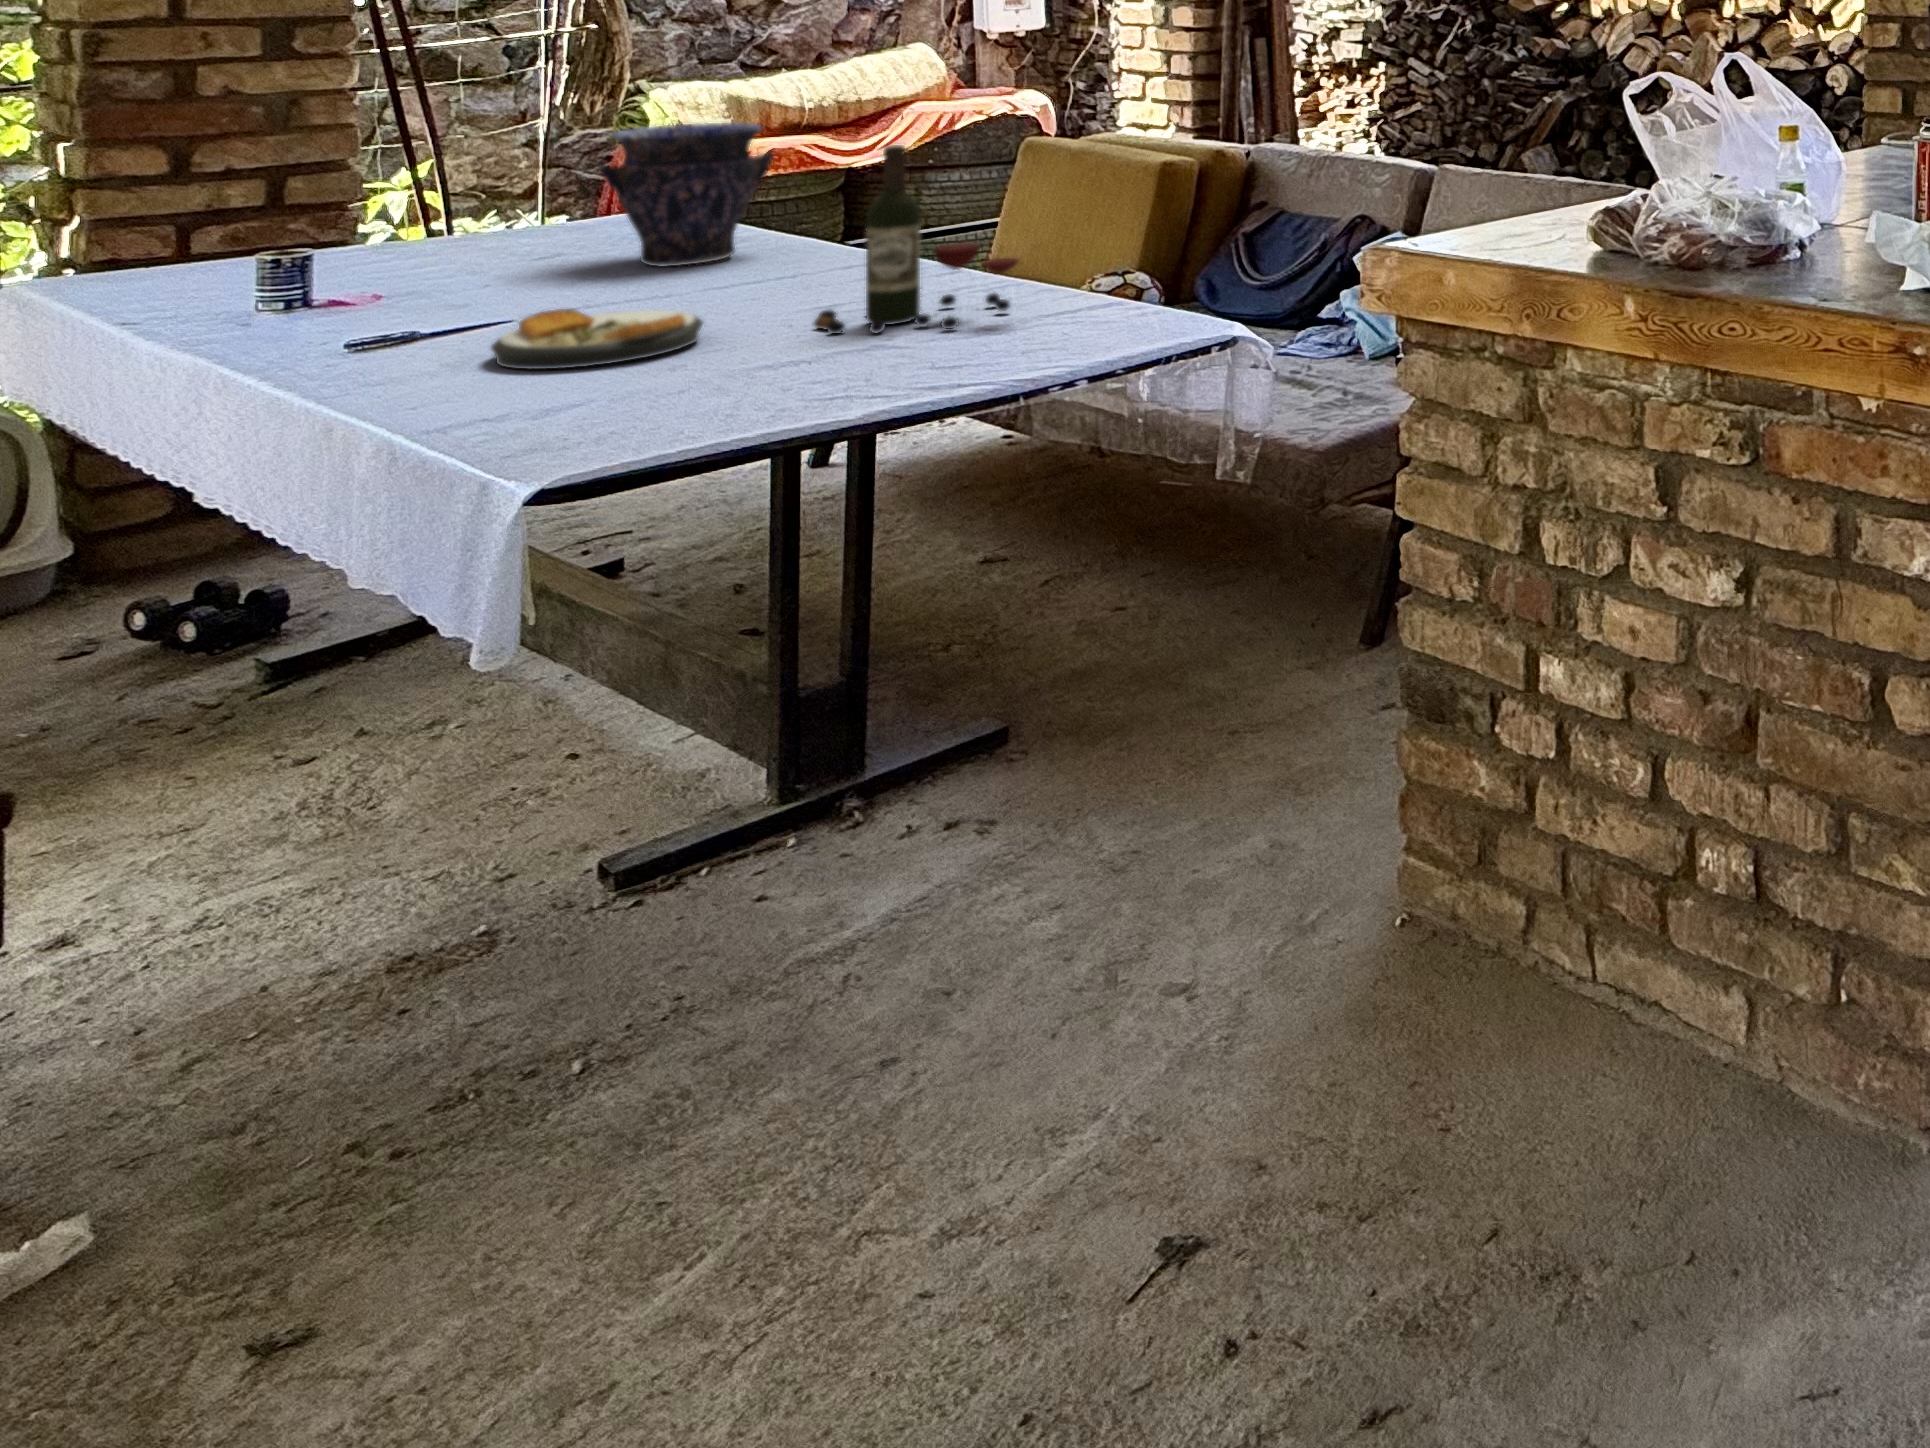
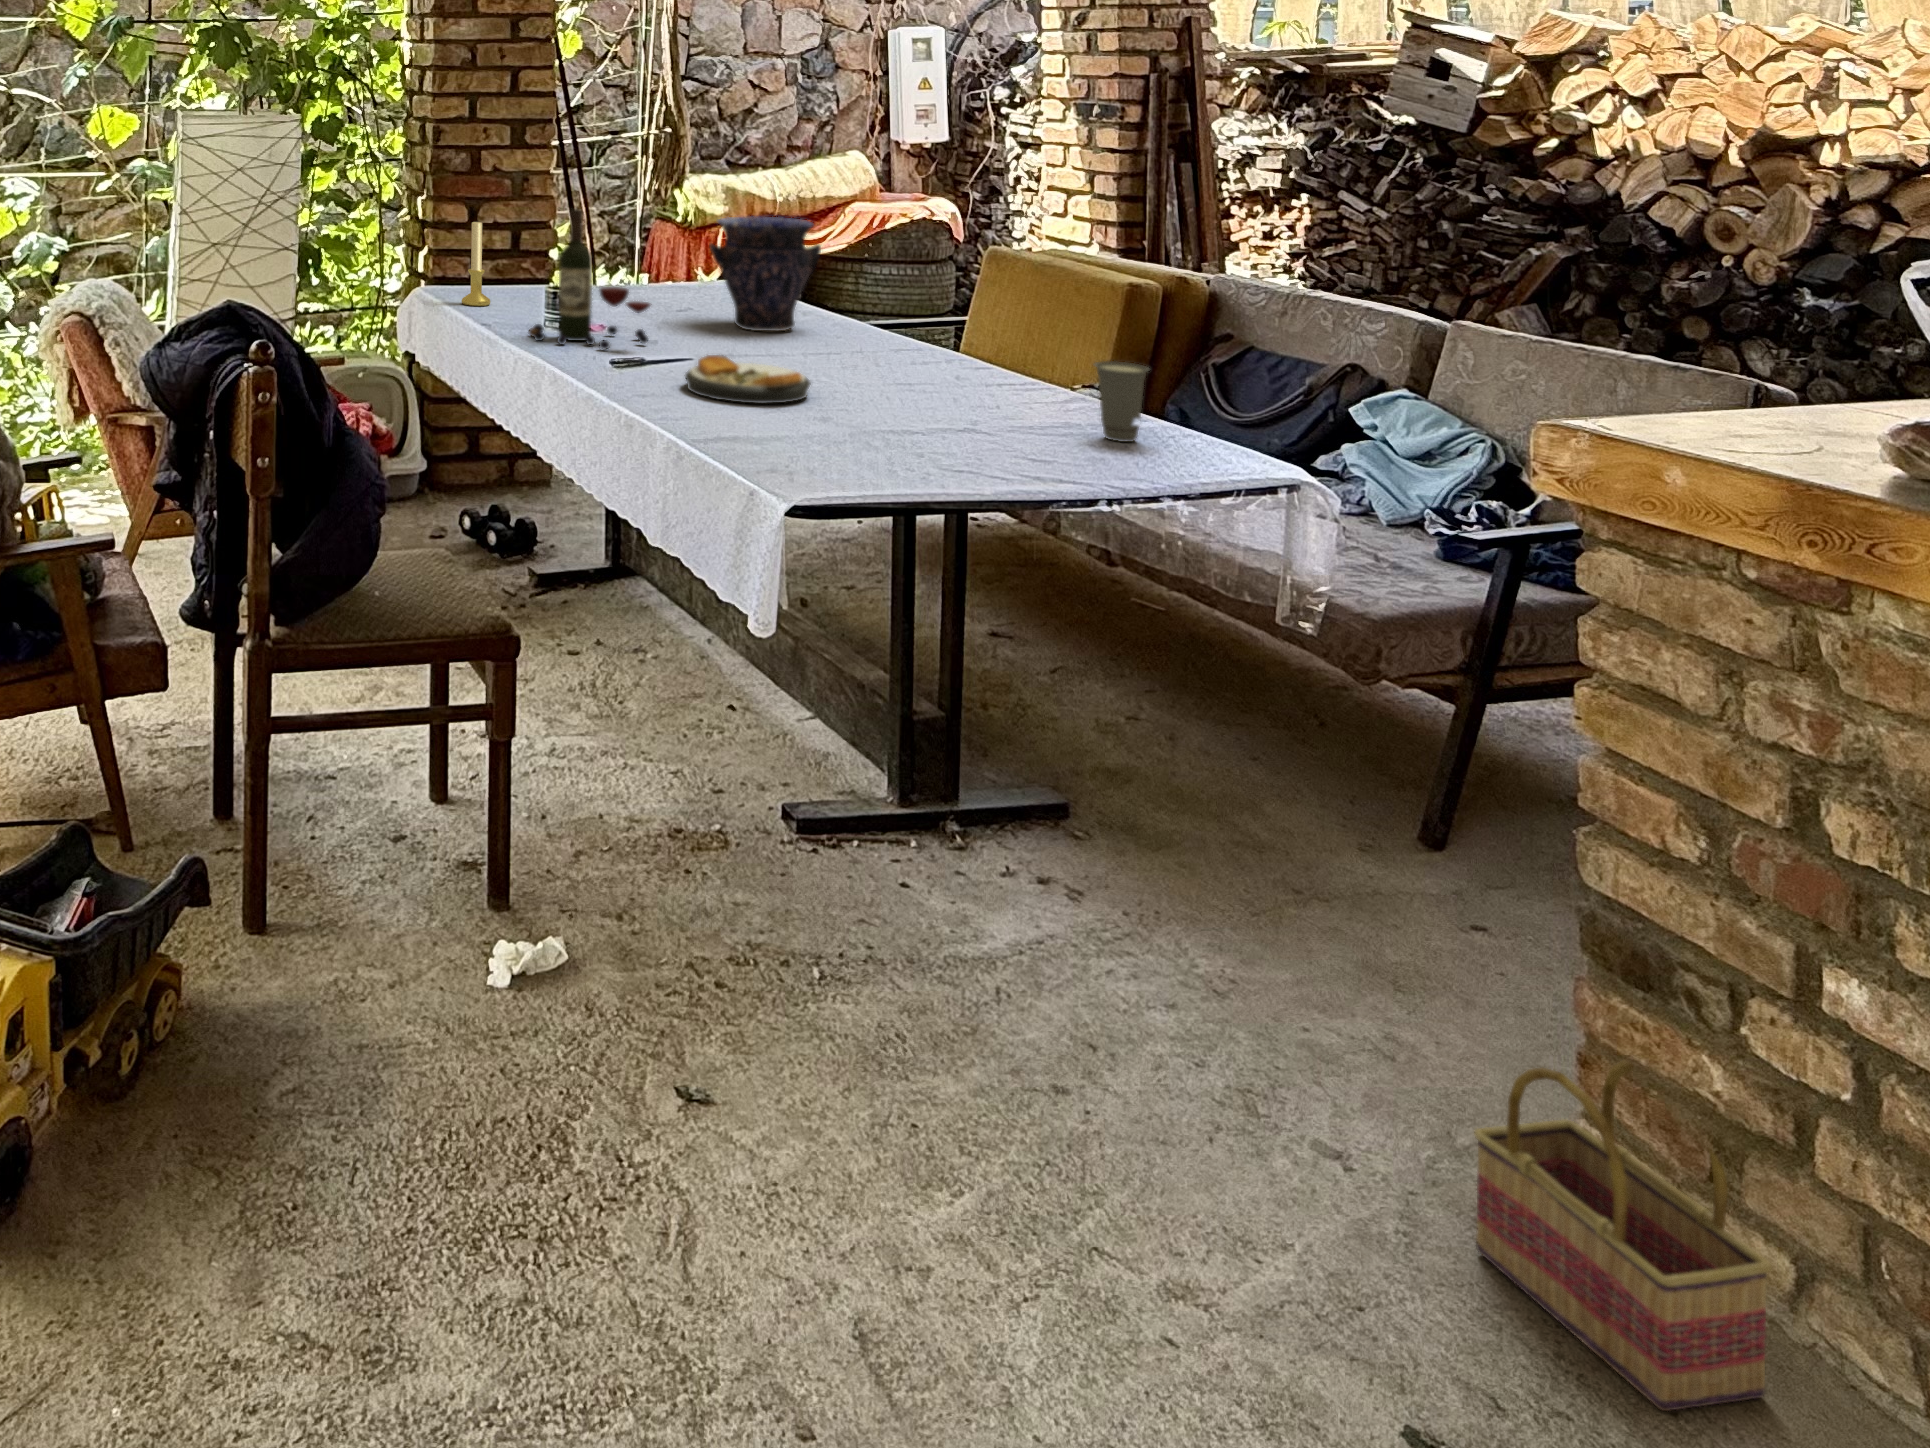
wine bottle: present [814,145,1019,334] -> present [529,208,650,349]
candle holder: none [113,165,181,295] -> present [462,222,491,306]
cup: none [1069,243,1133,328] -> present [1094,361,1149,442]
basket: none [1343,805,1561,1125] -> present [1474,1060,1772,1411]

